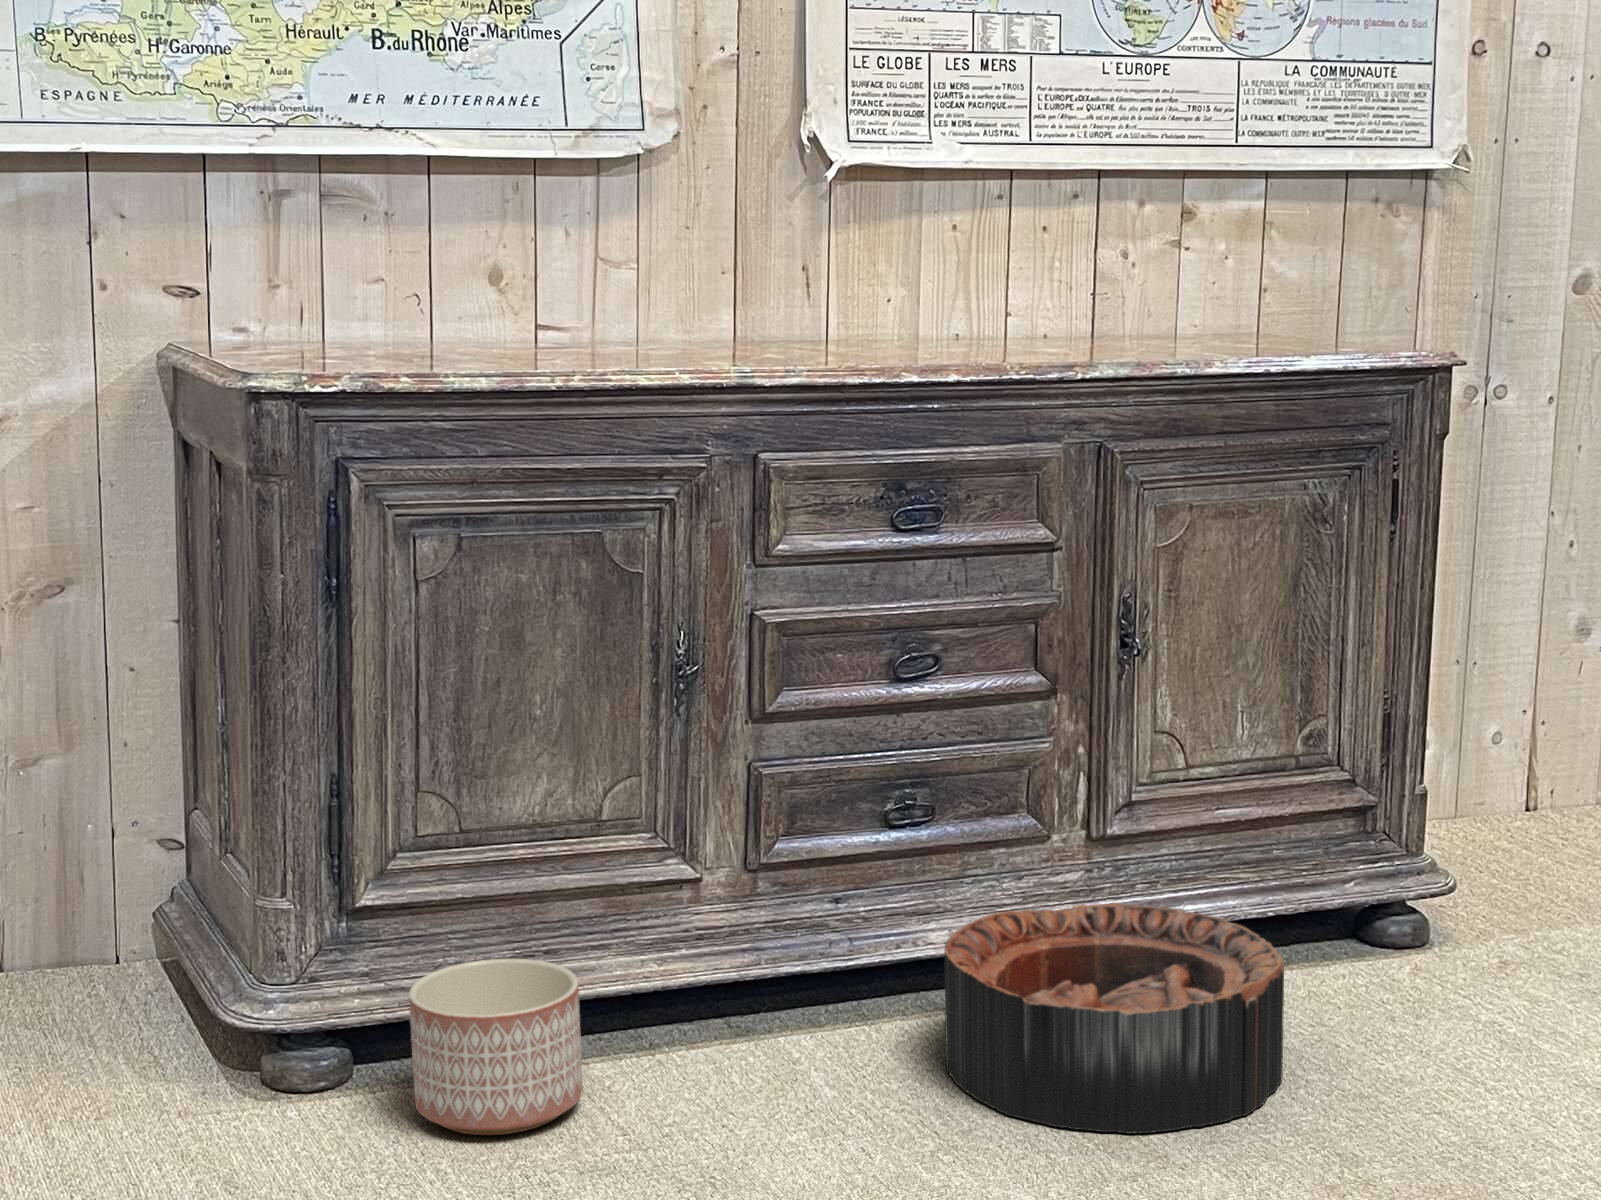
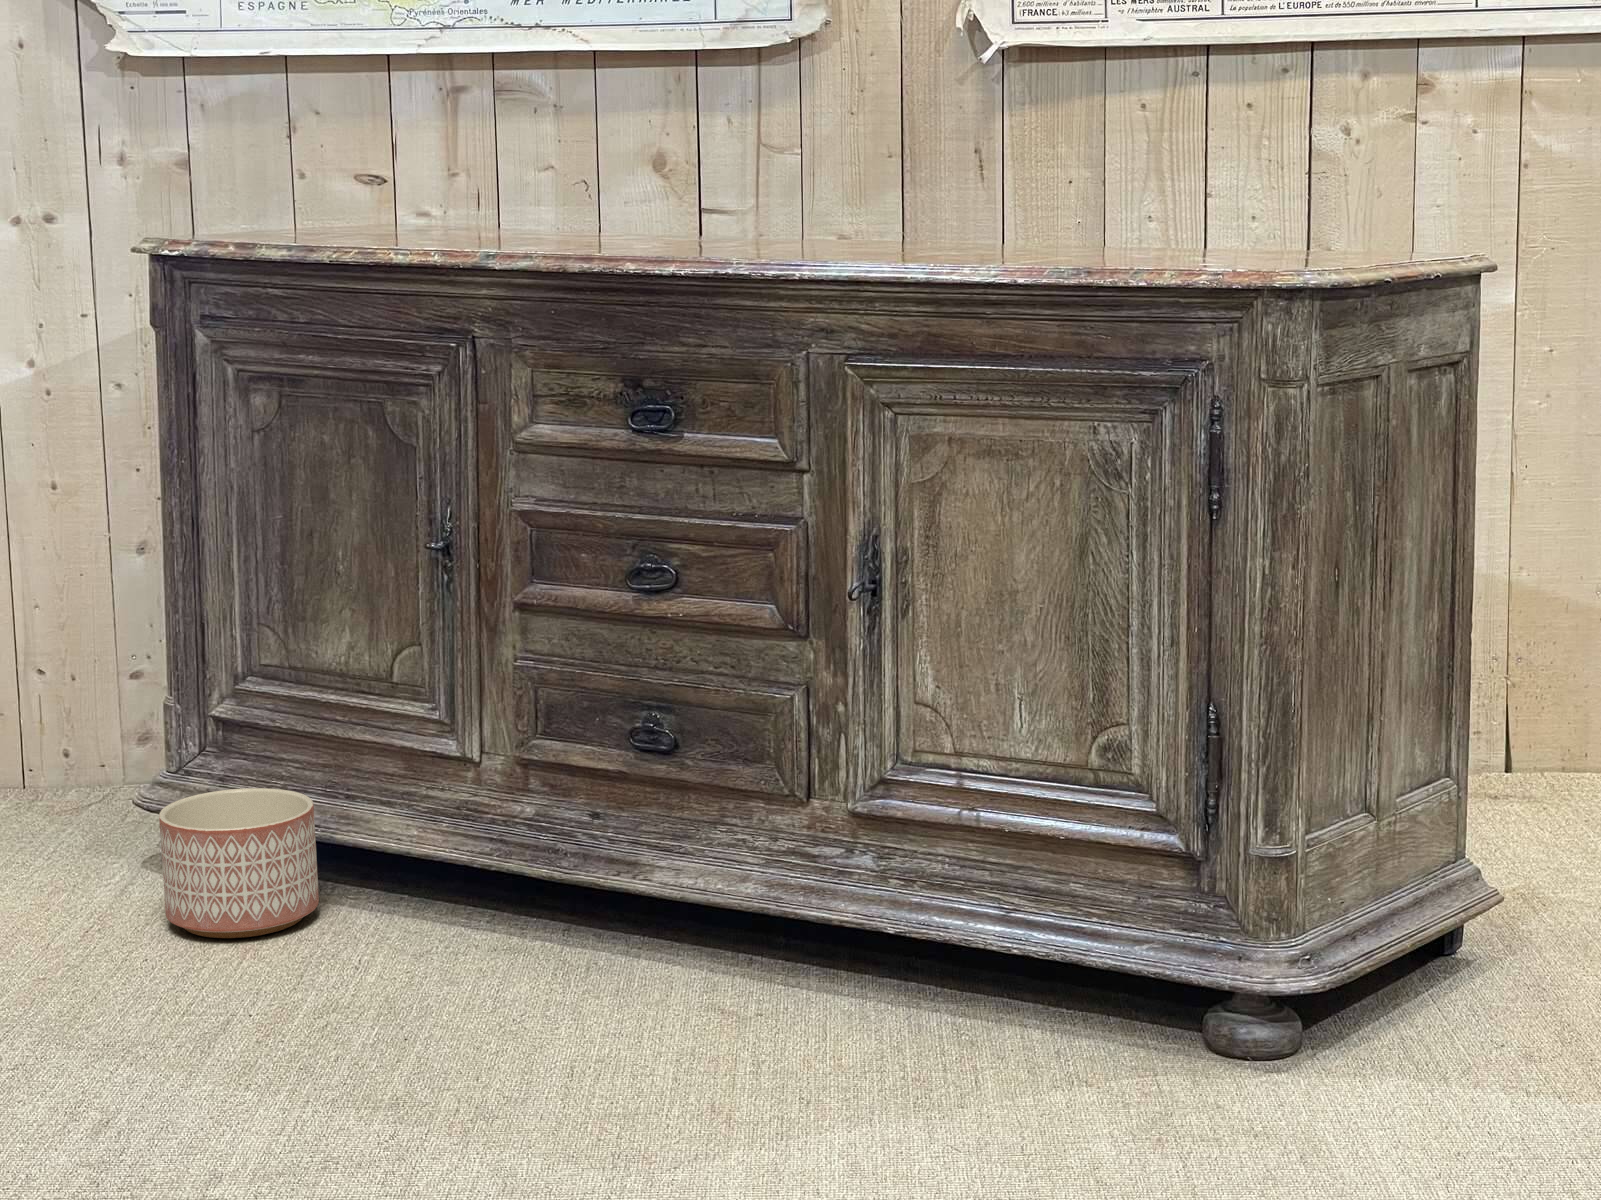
basket: present [944,903,1284,1134] -> none [496,860,858,1113]

